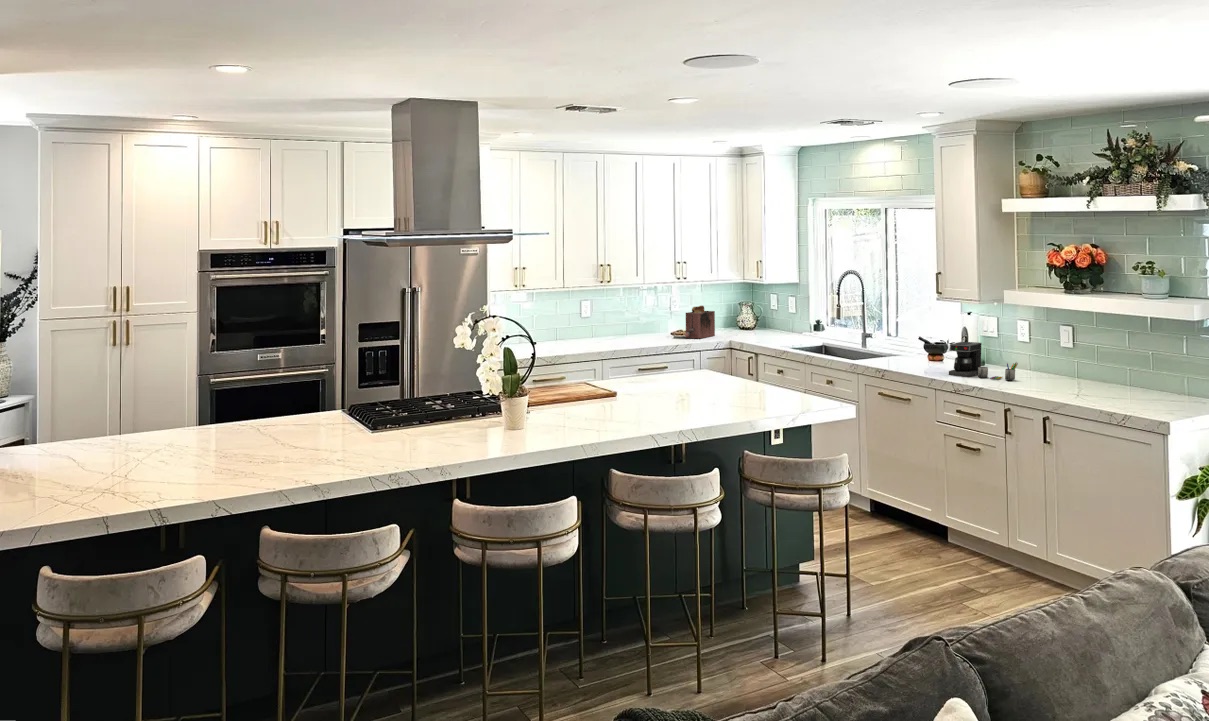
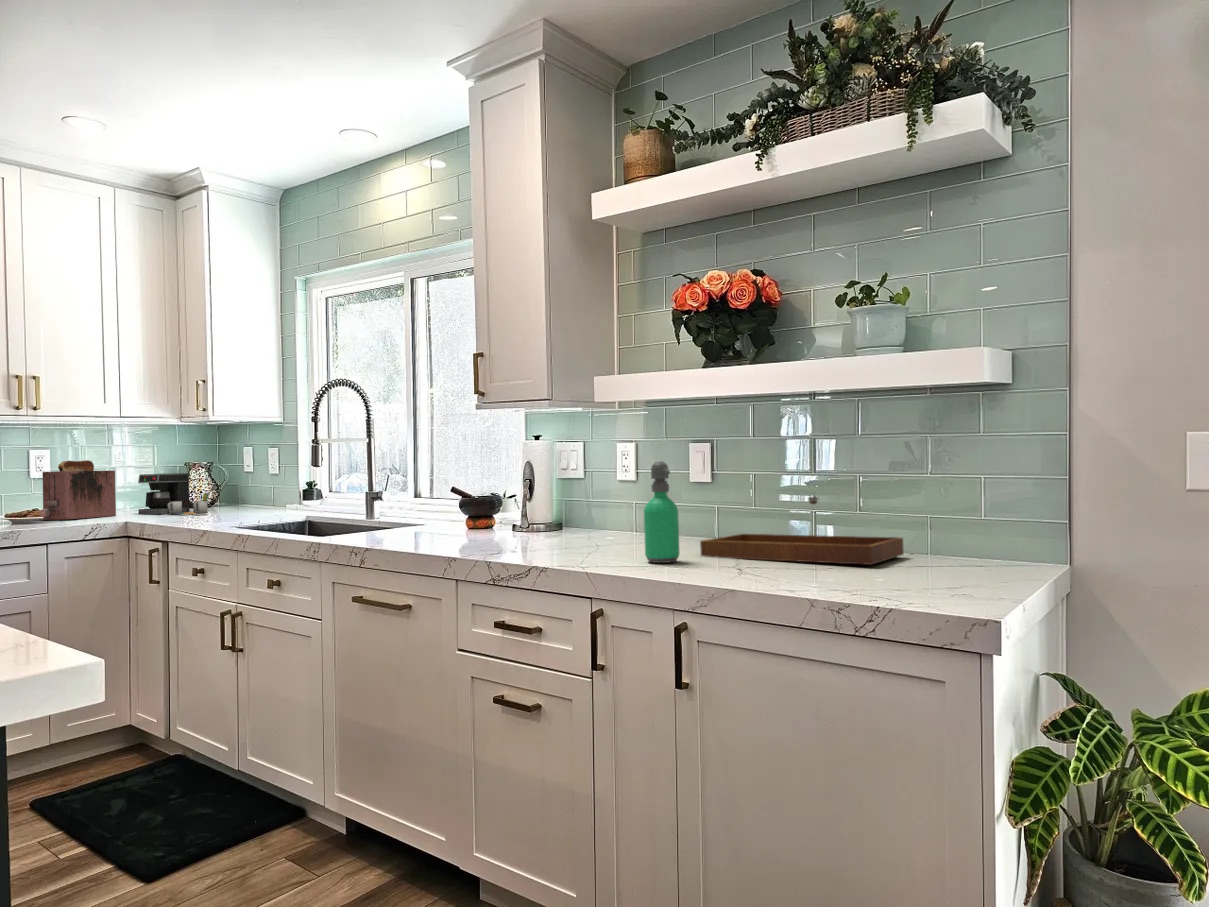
coffee maker: present [949,342,1018,380] -> present [138,473,209,515]
soap dispenser: none [1032,345,1049,390] -> present [644,461,680,563]
tray: none [1060,363,1167,398] -> present [700,495,904,565]

